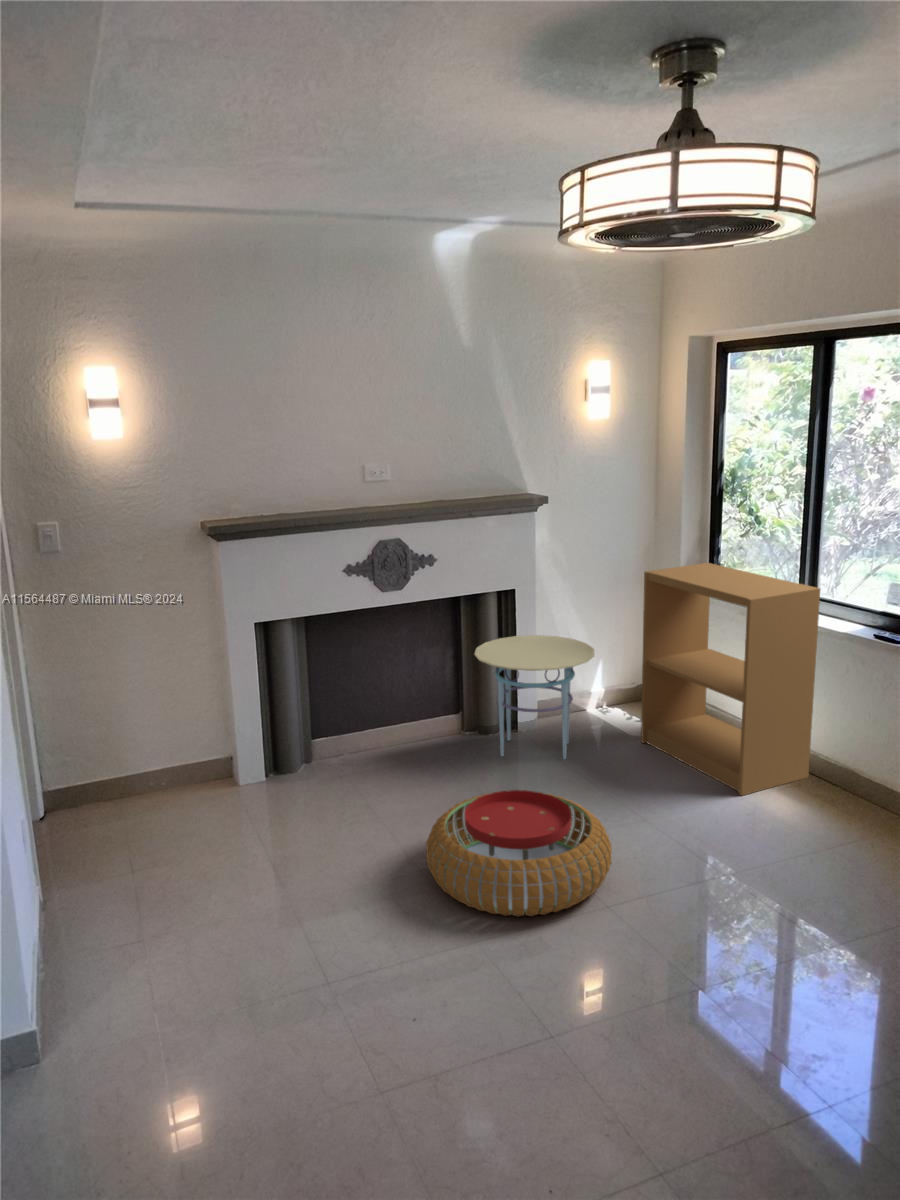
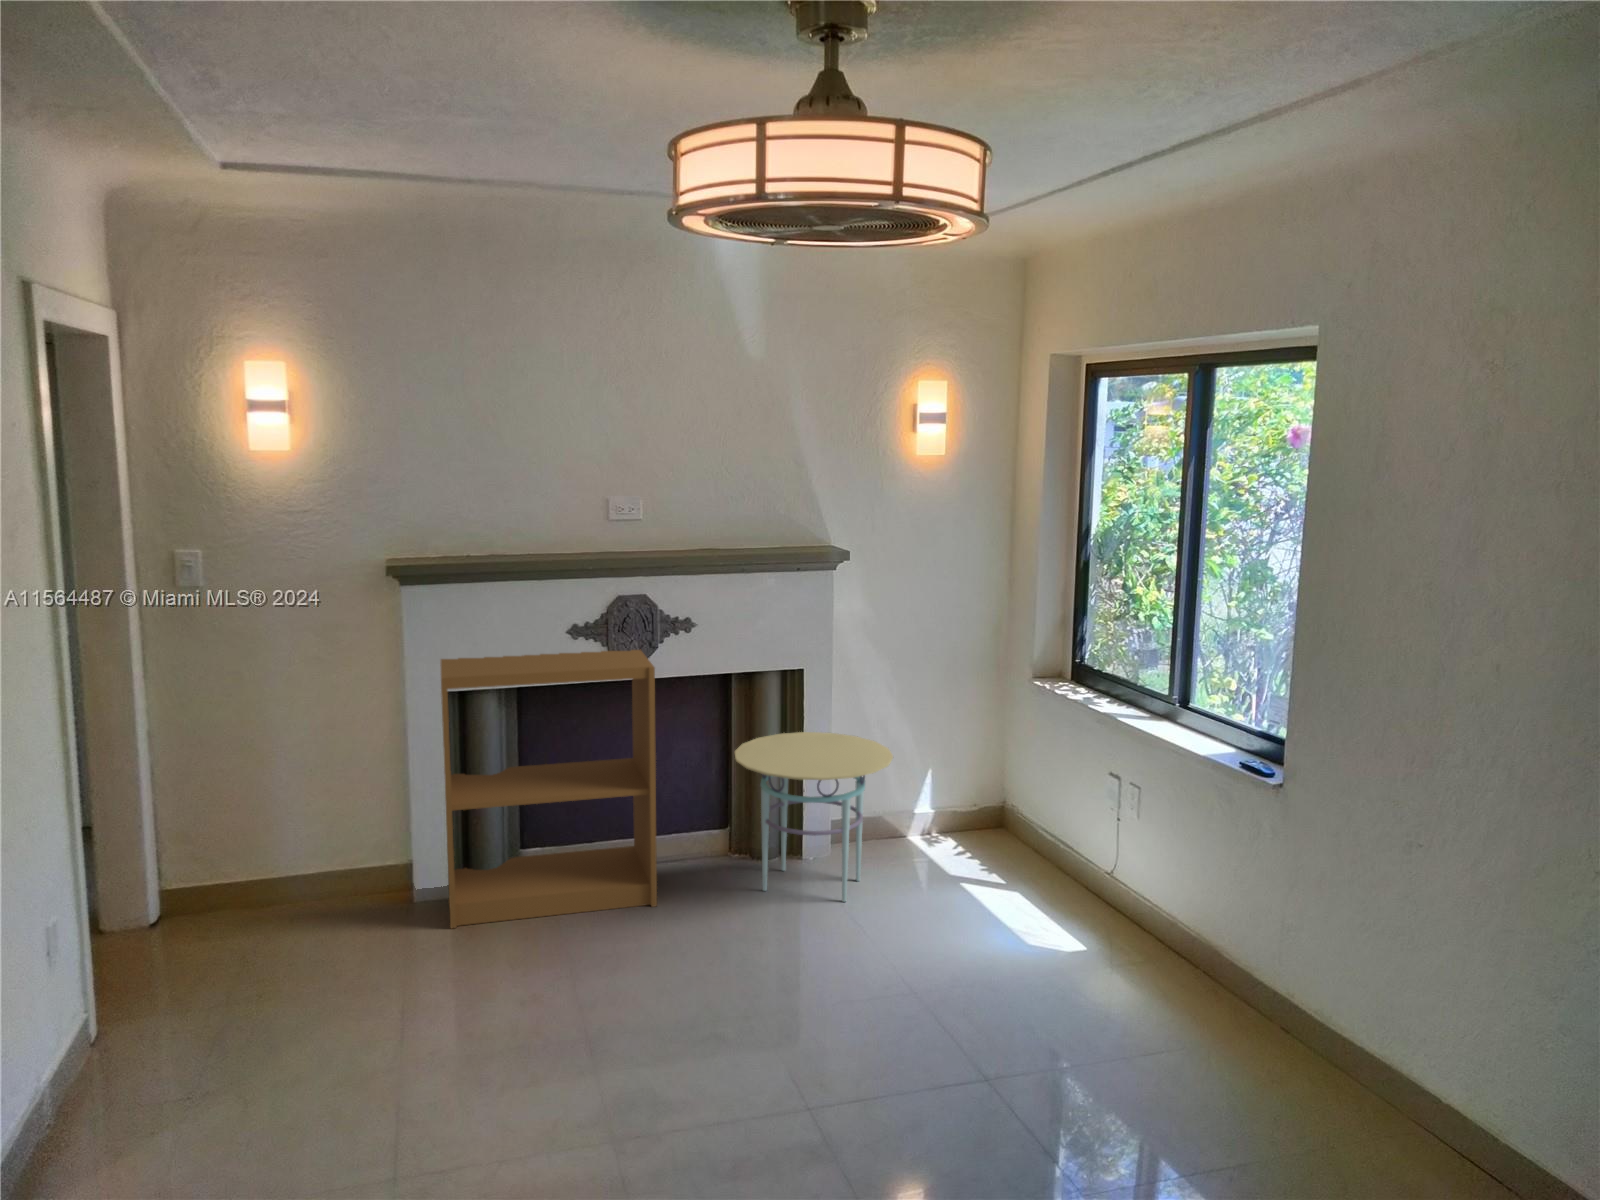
bookshelf: present [641,563,820,796] -> present [441,650,657,929]
pouf: present [426,790,612,917] -> none [585,936,833,1108]

